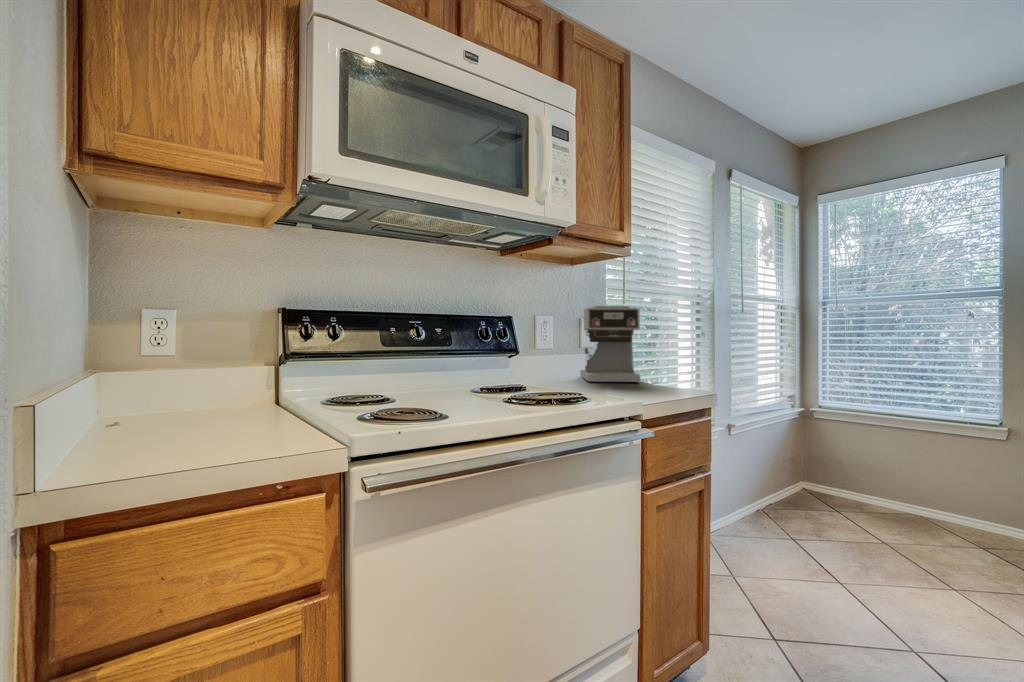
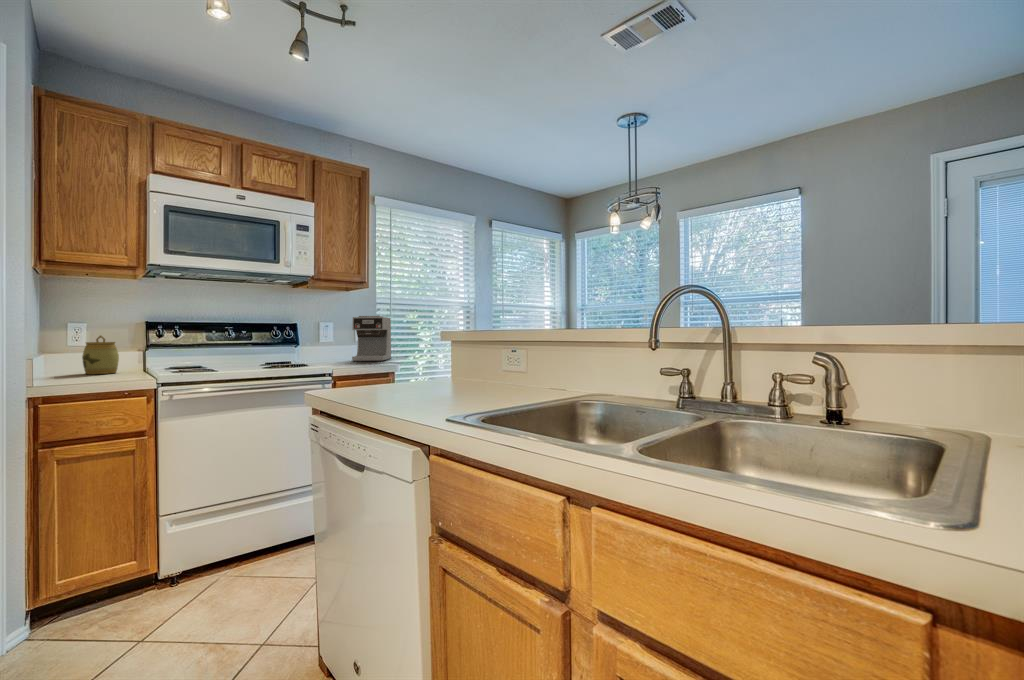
jar: none [168,334,240,420] -> present [82,336,119,374]

